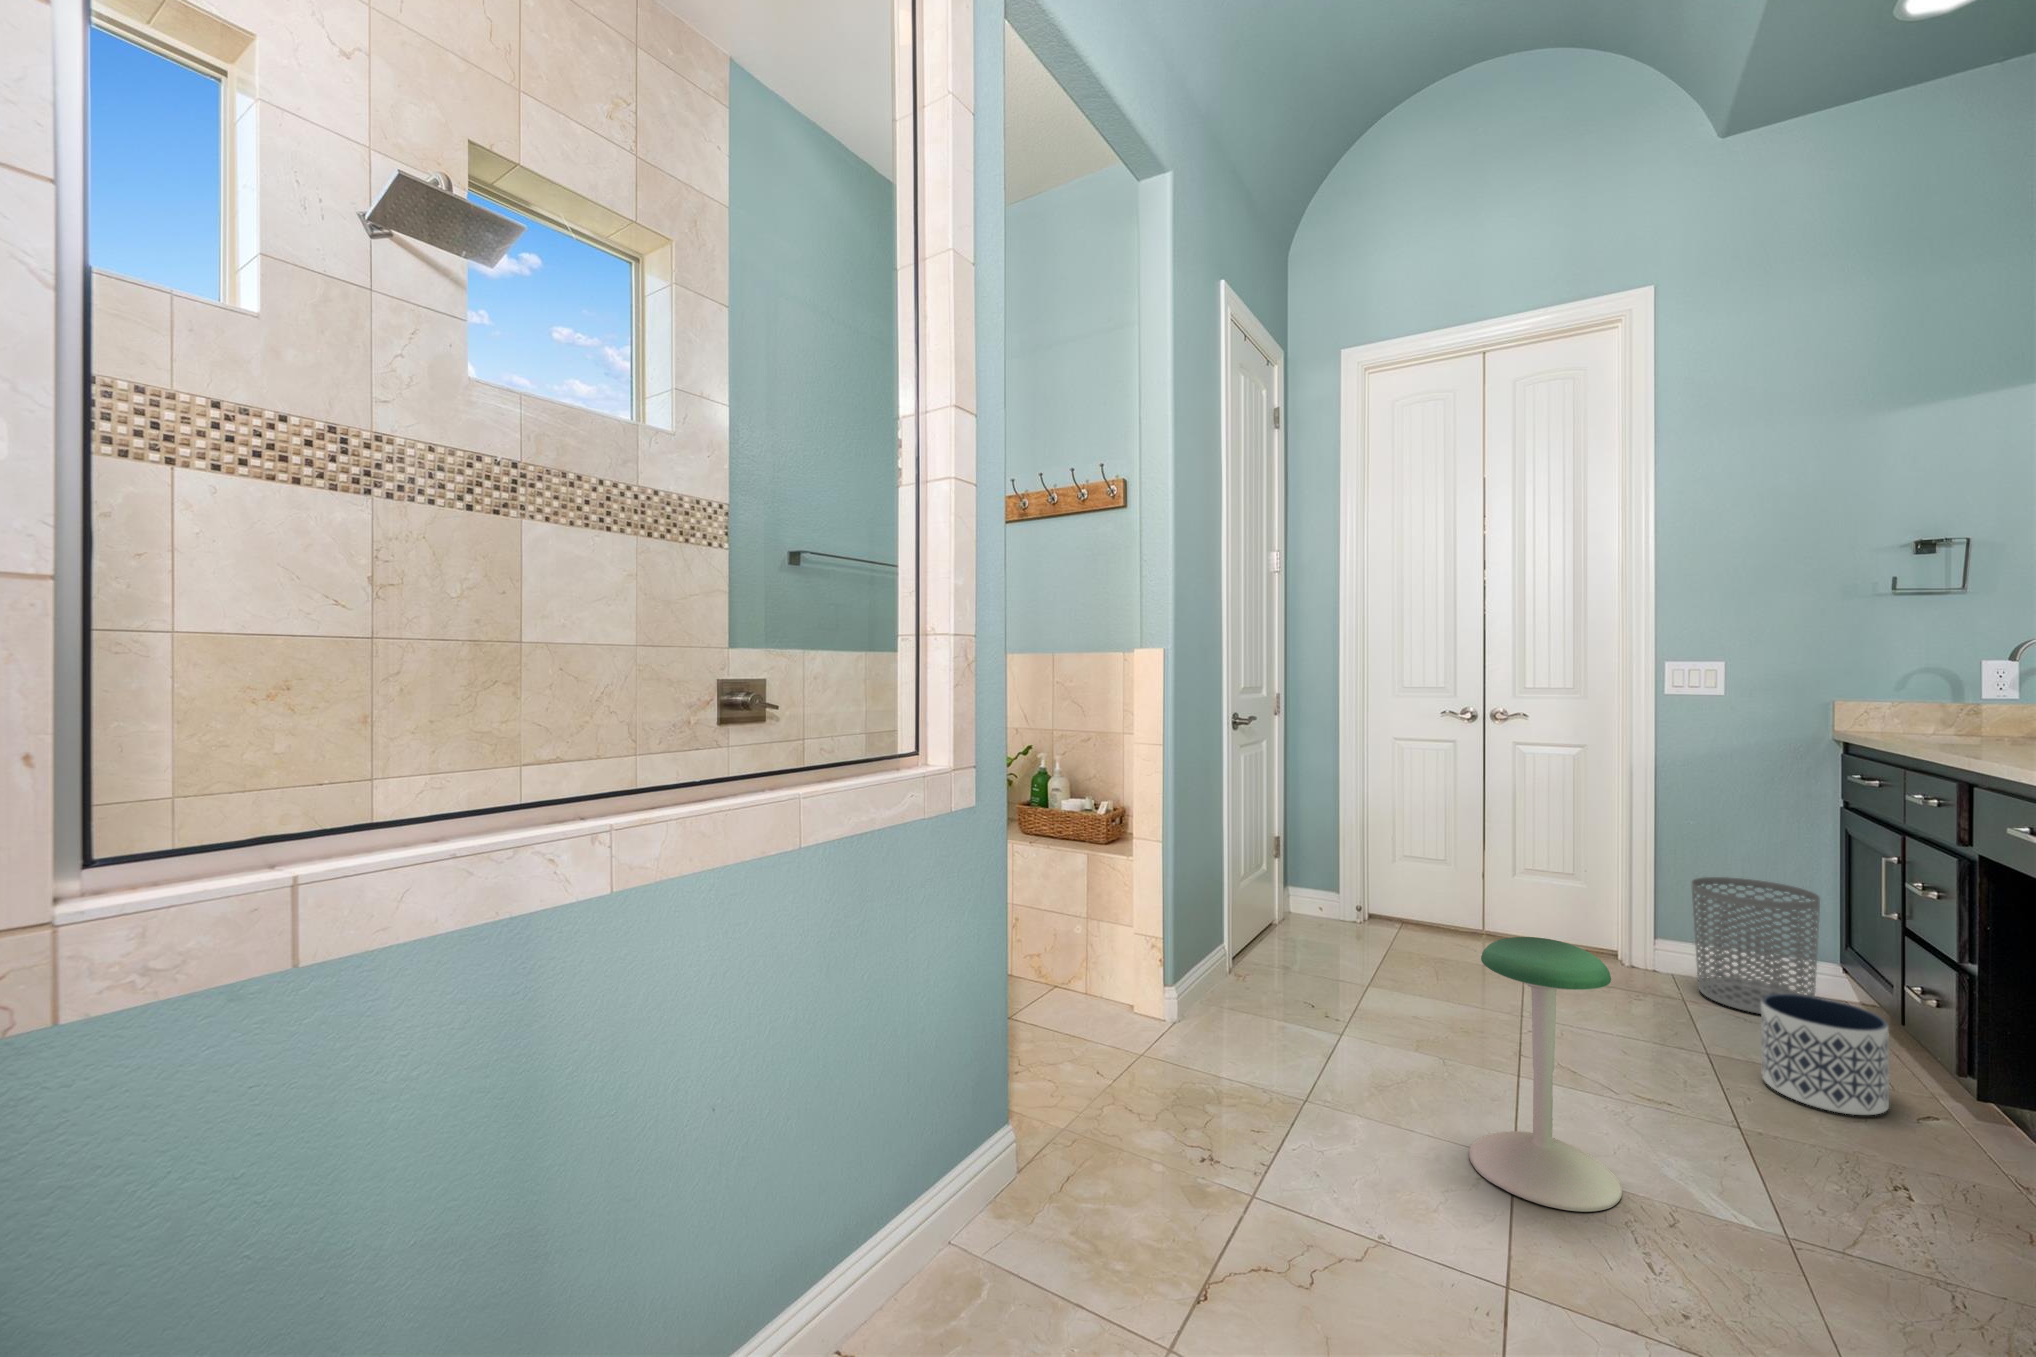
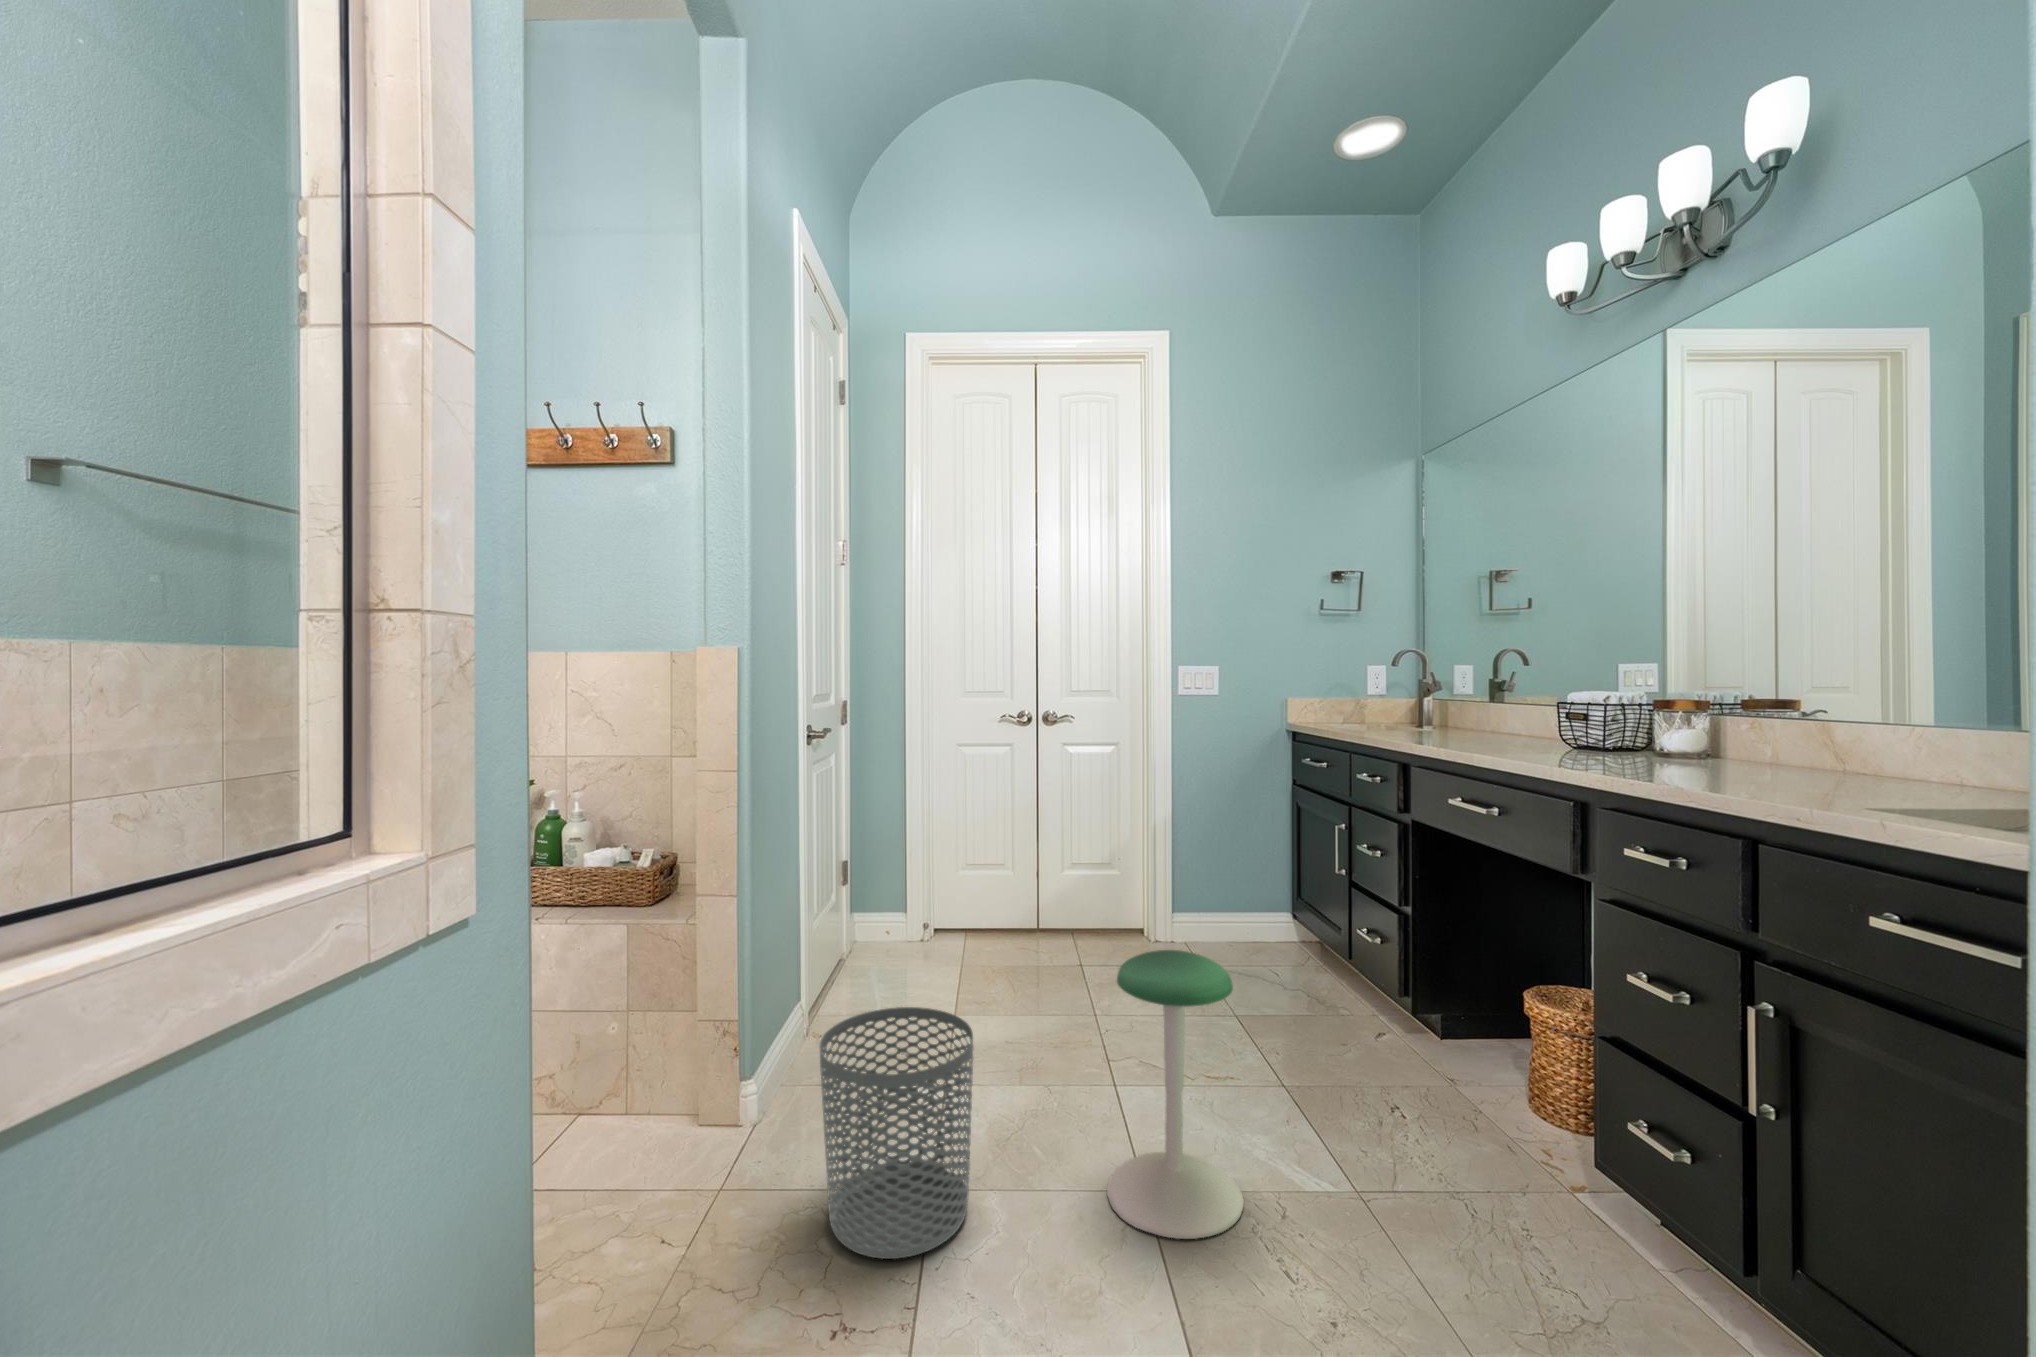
waste bin: present [1692,877,1820,1014] -> present [819,1007,973,1259]
planter: present [1761,994,1889,1115] -> none [1280,950,1364,1048]

